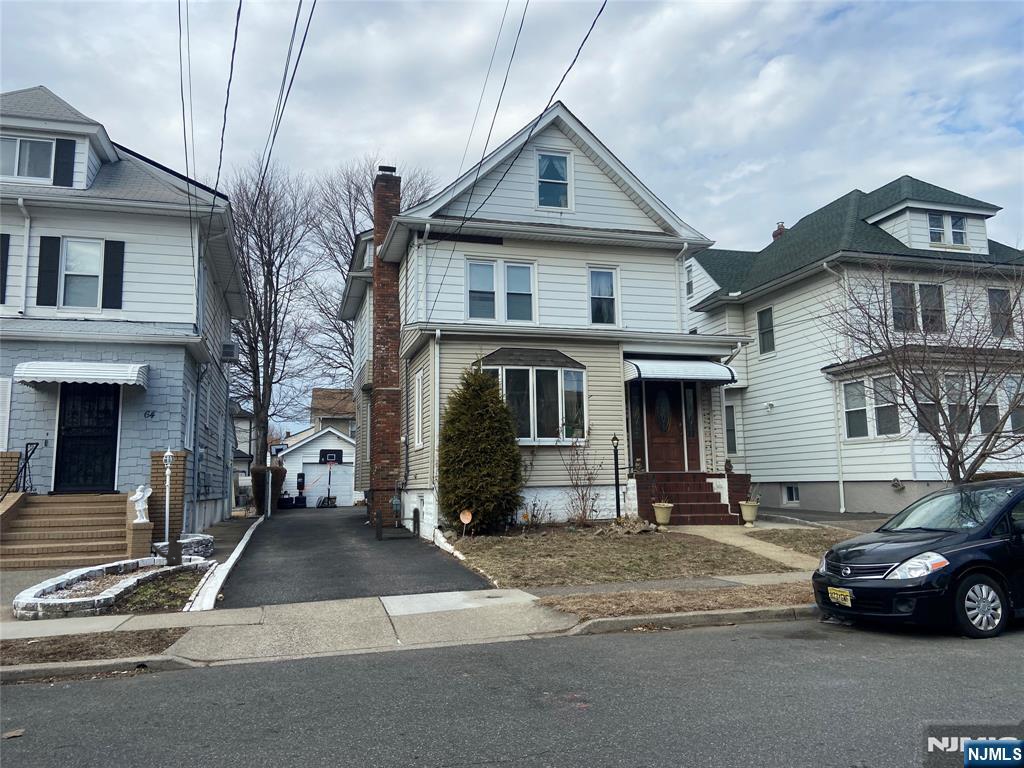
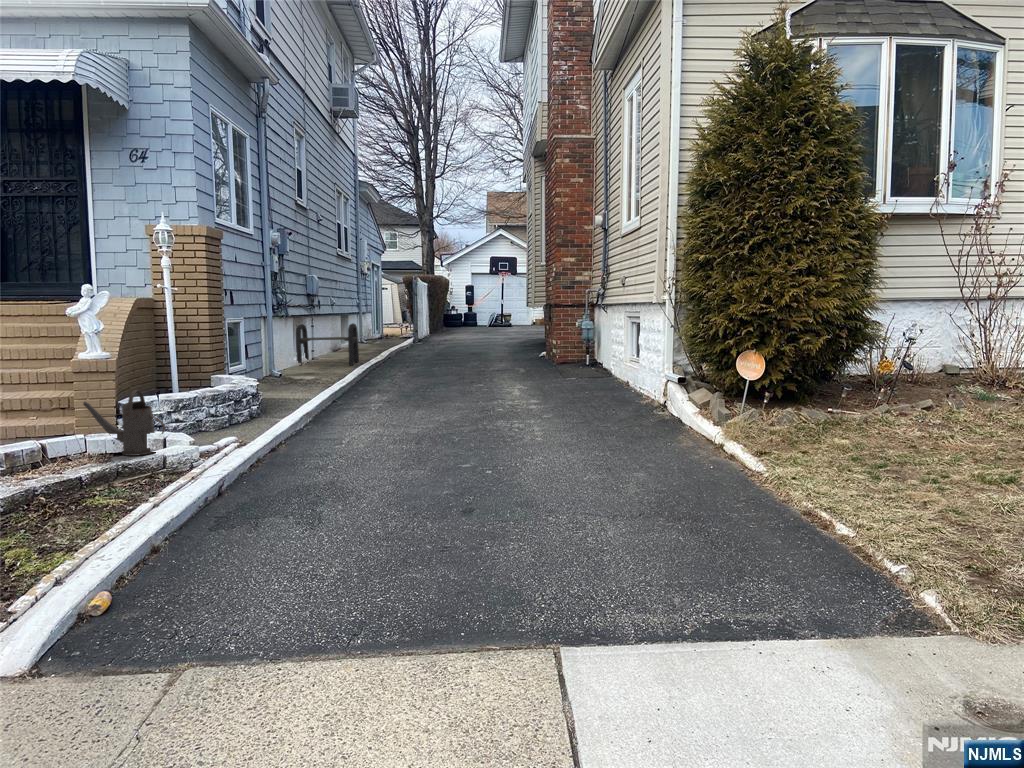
bench: present [376,508,420,540] -> present [296,323,359,366]

